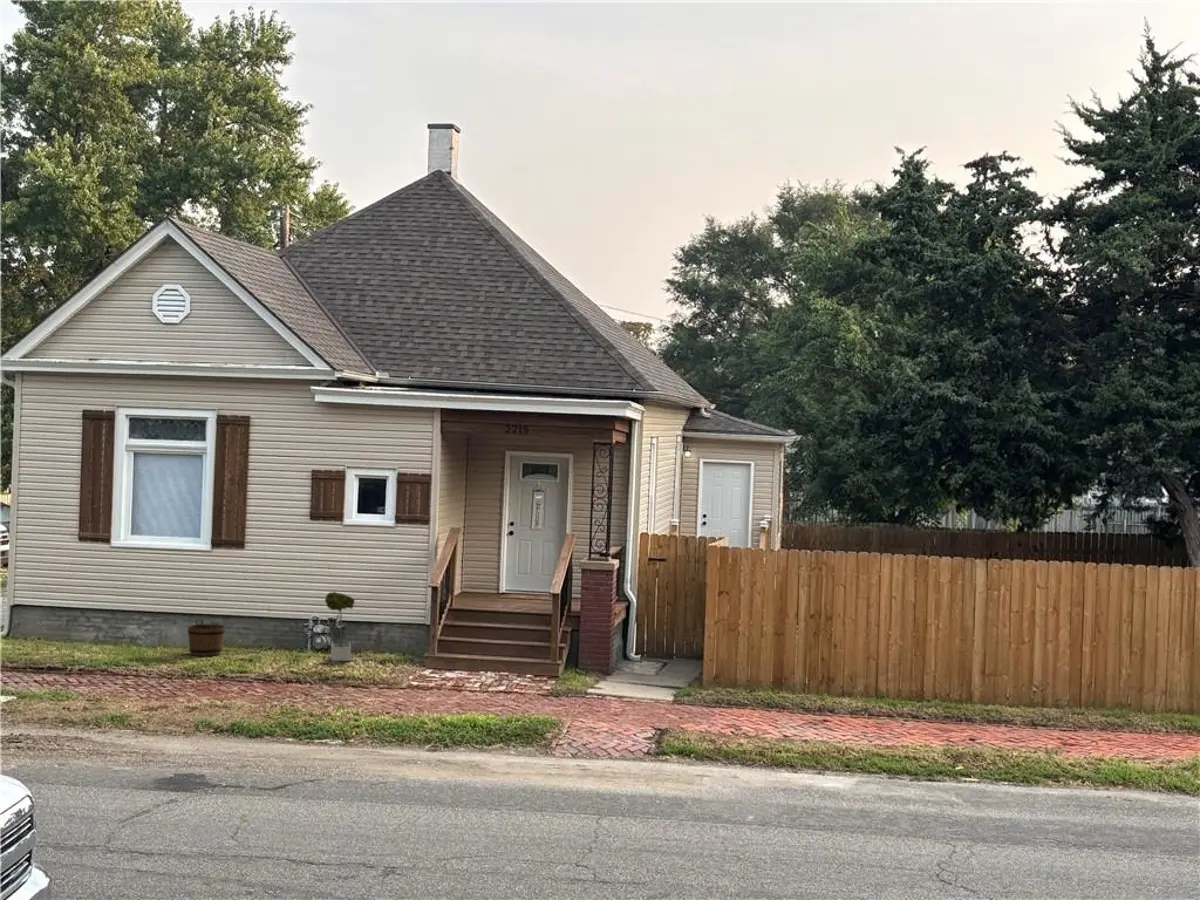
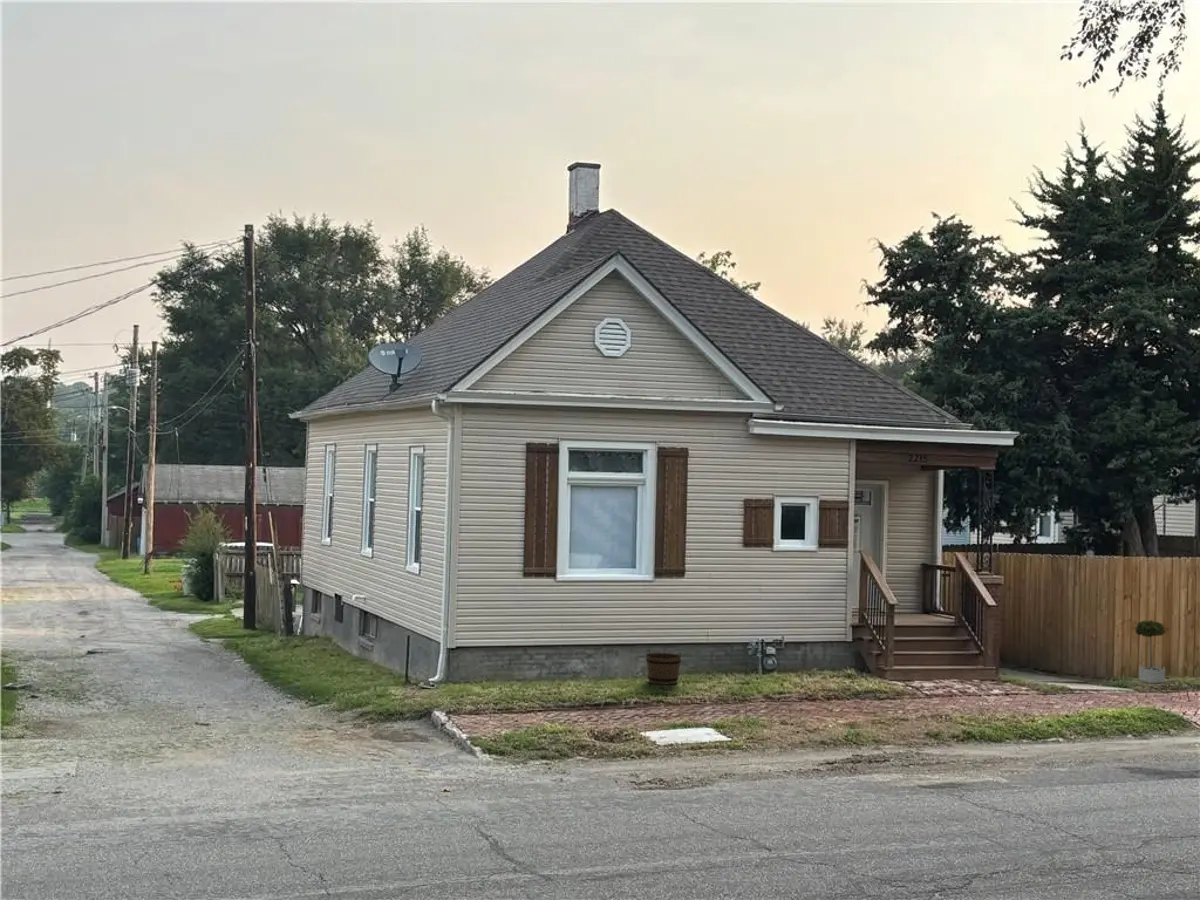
potted tree: present [325,592,355,661] -> present [1135,620,1165,683]

